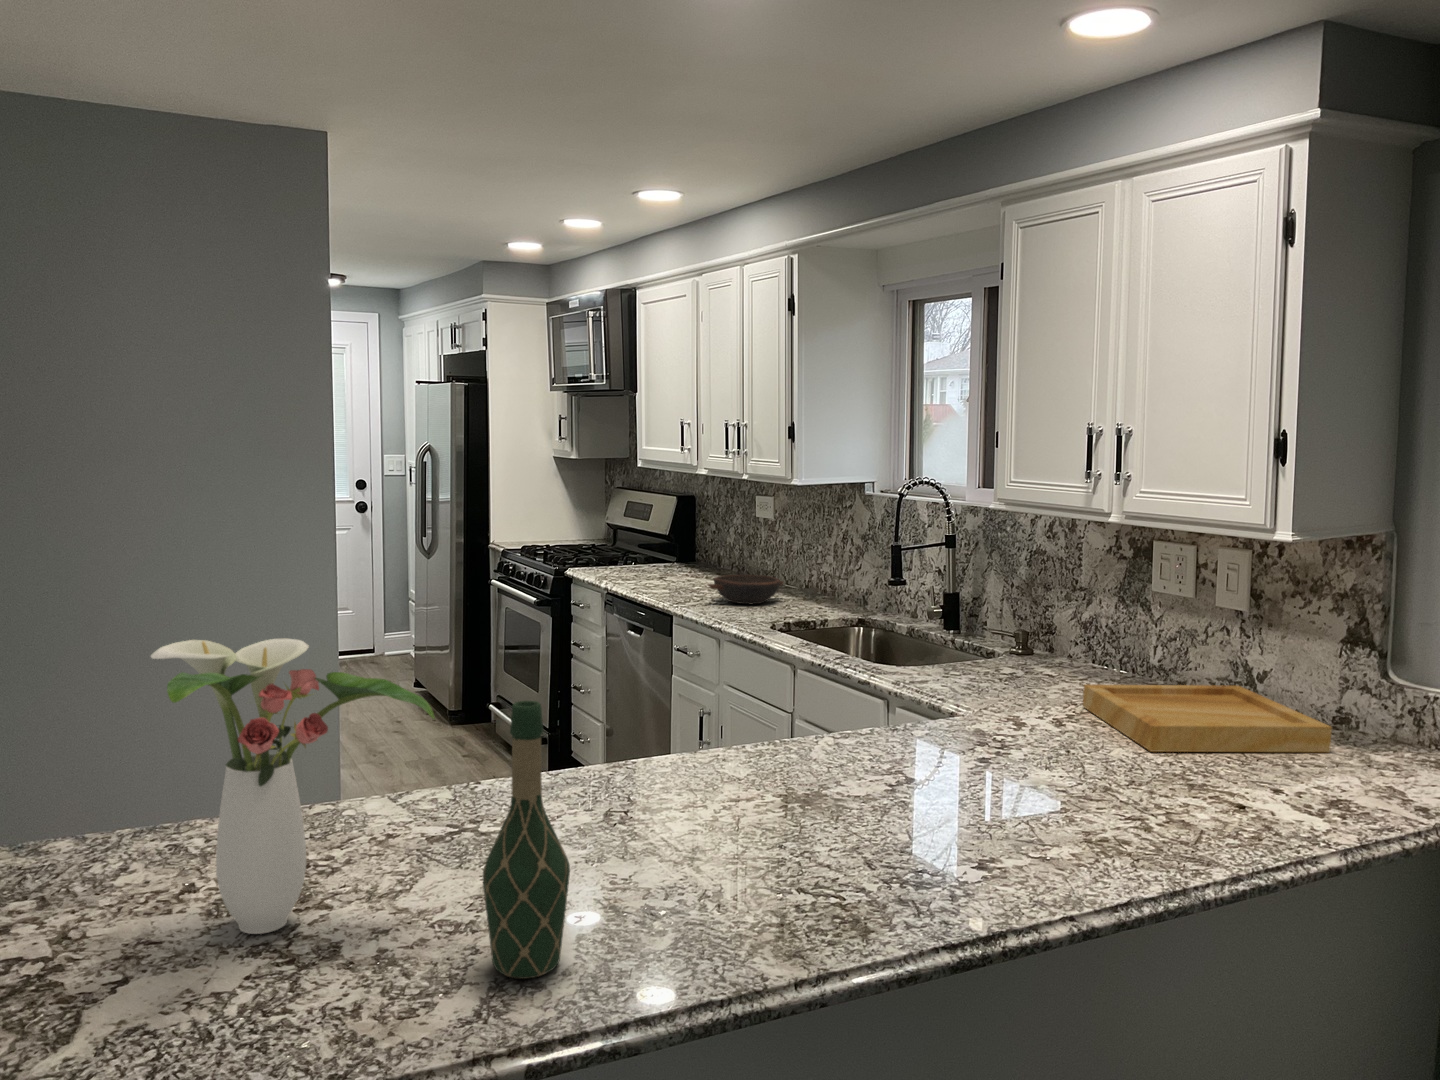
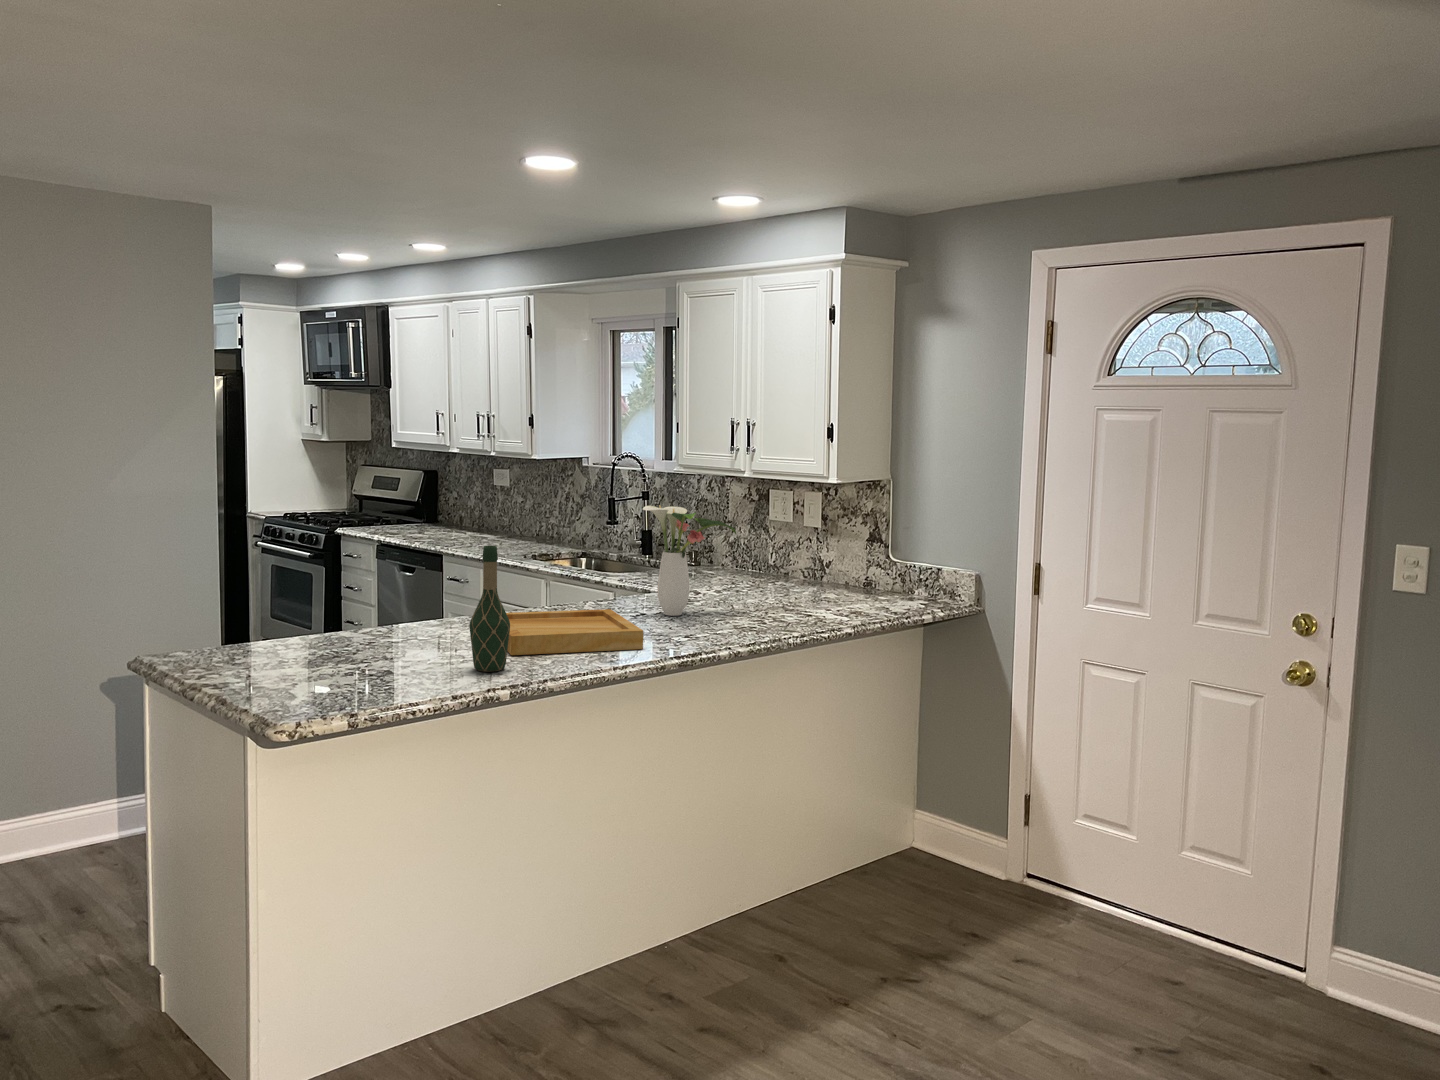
bowl: present [708,575,783,604] -> none [470,525,524,546]
flower arrangement: present [151,639,435,934] -> present [643,505,736,616]
tray: present [1083,685,1332,752] -> present [506,609,643,655]

